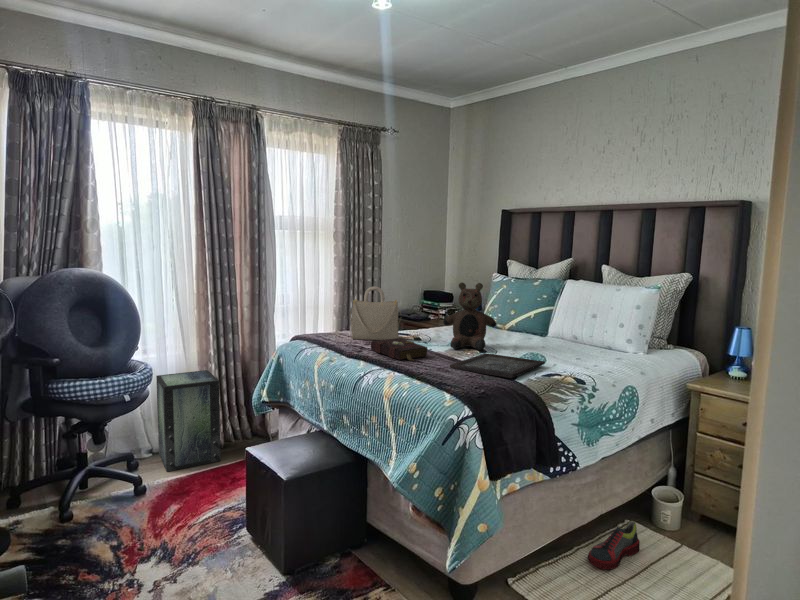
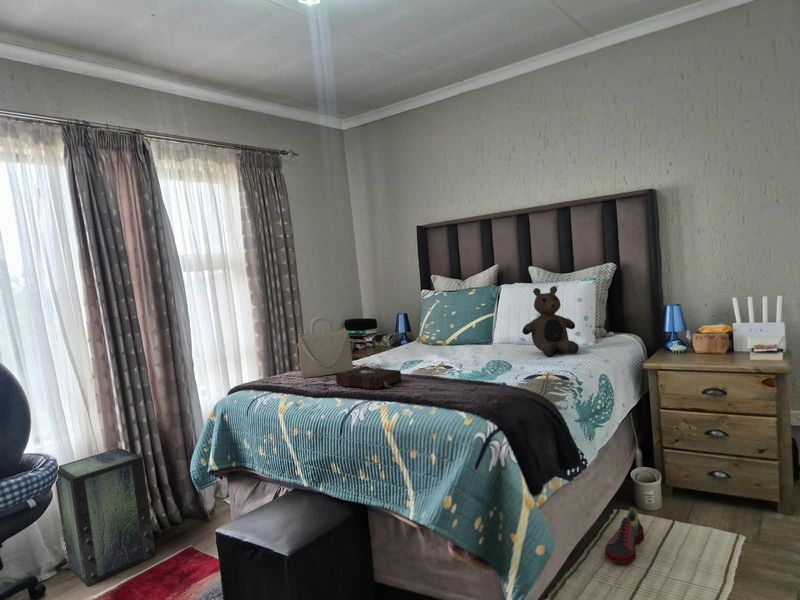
teddy bear: present [443,283,496,350] -> present [522,286,579,356]
tray: present [450,353,545,378] -> none [436,364,523,387]

